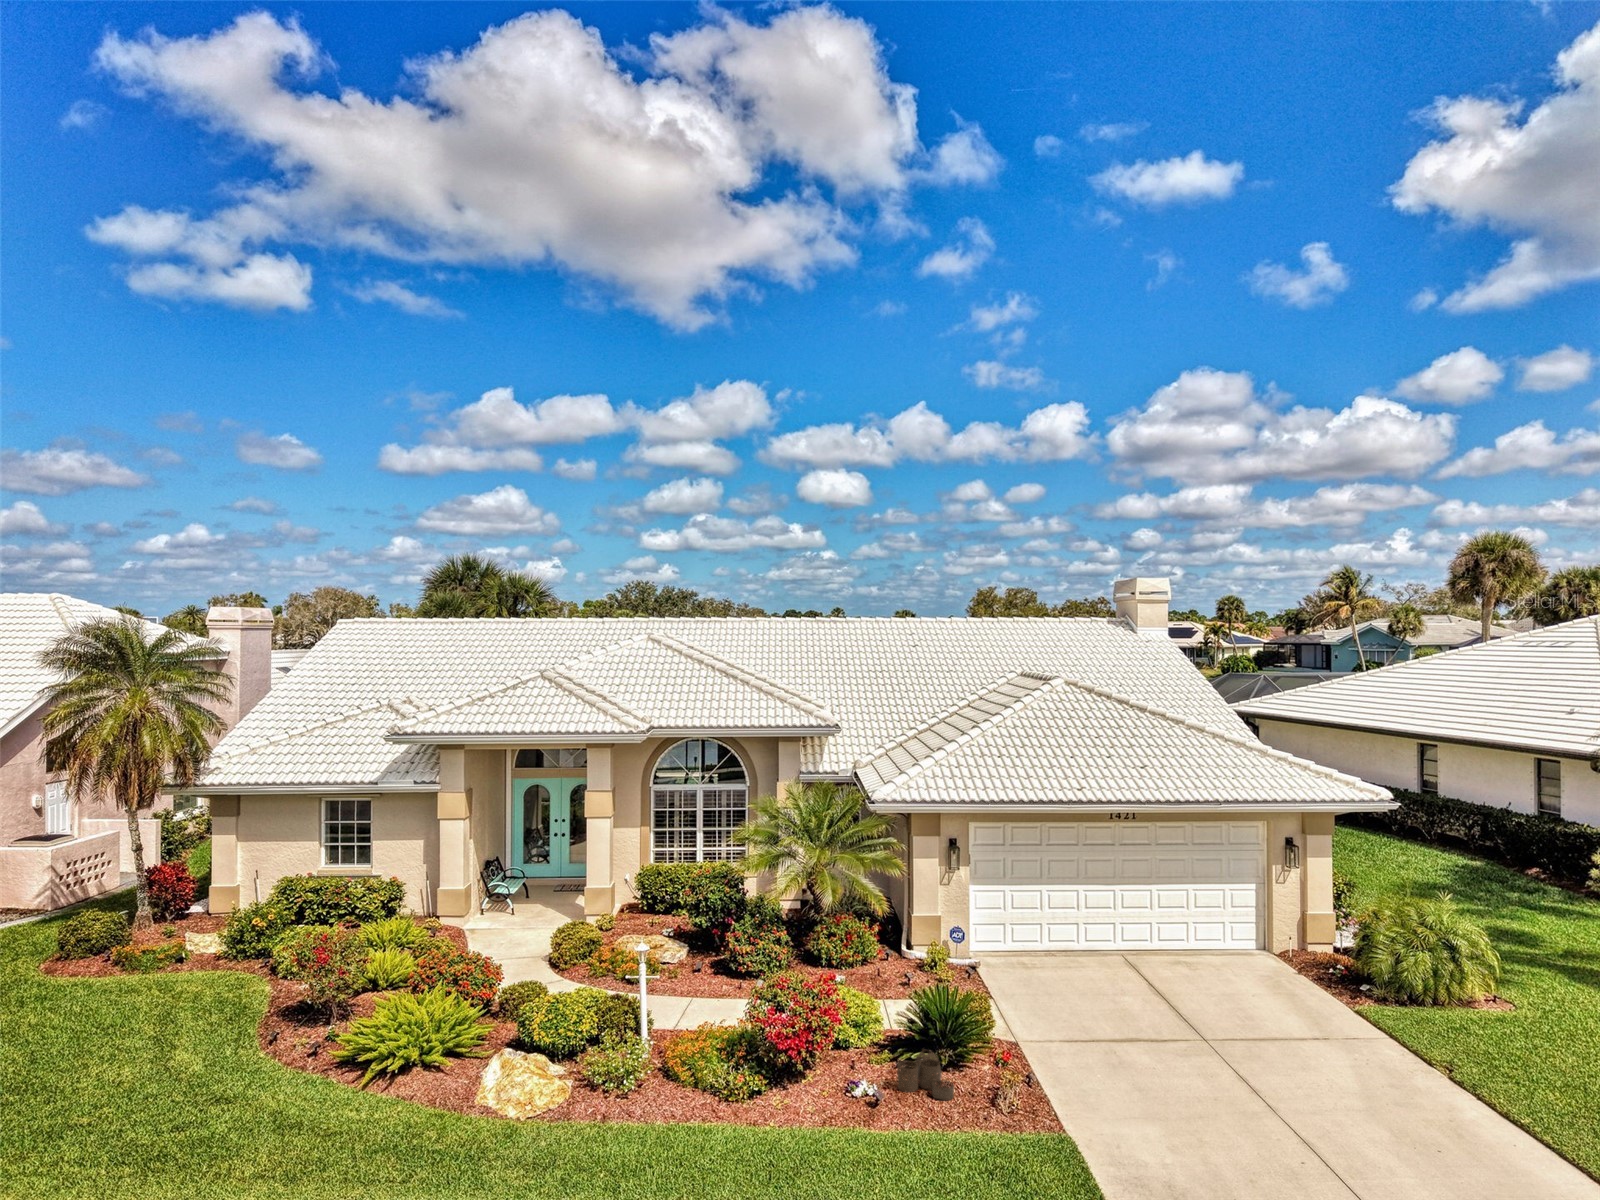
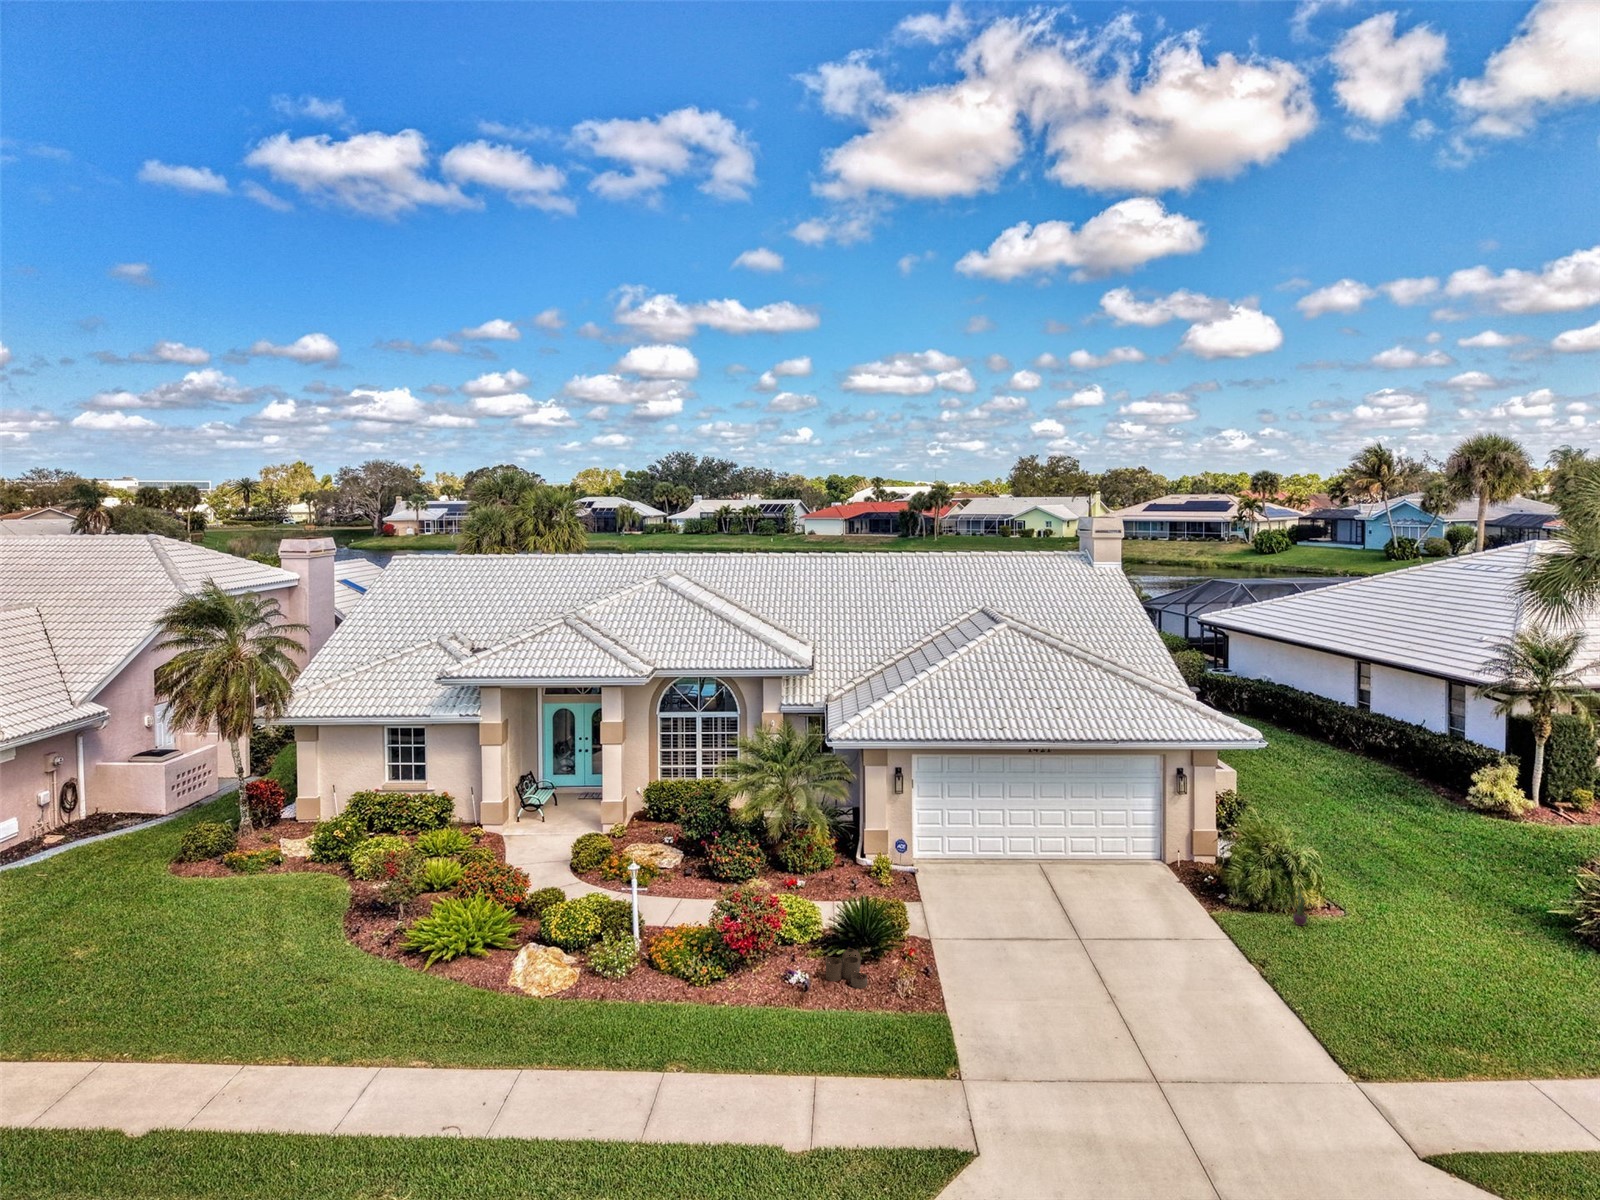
decorative plant: none [1440,971,1492,1022] -> present [1285,887,1311,926]

